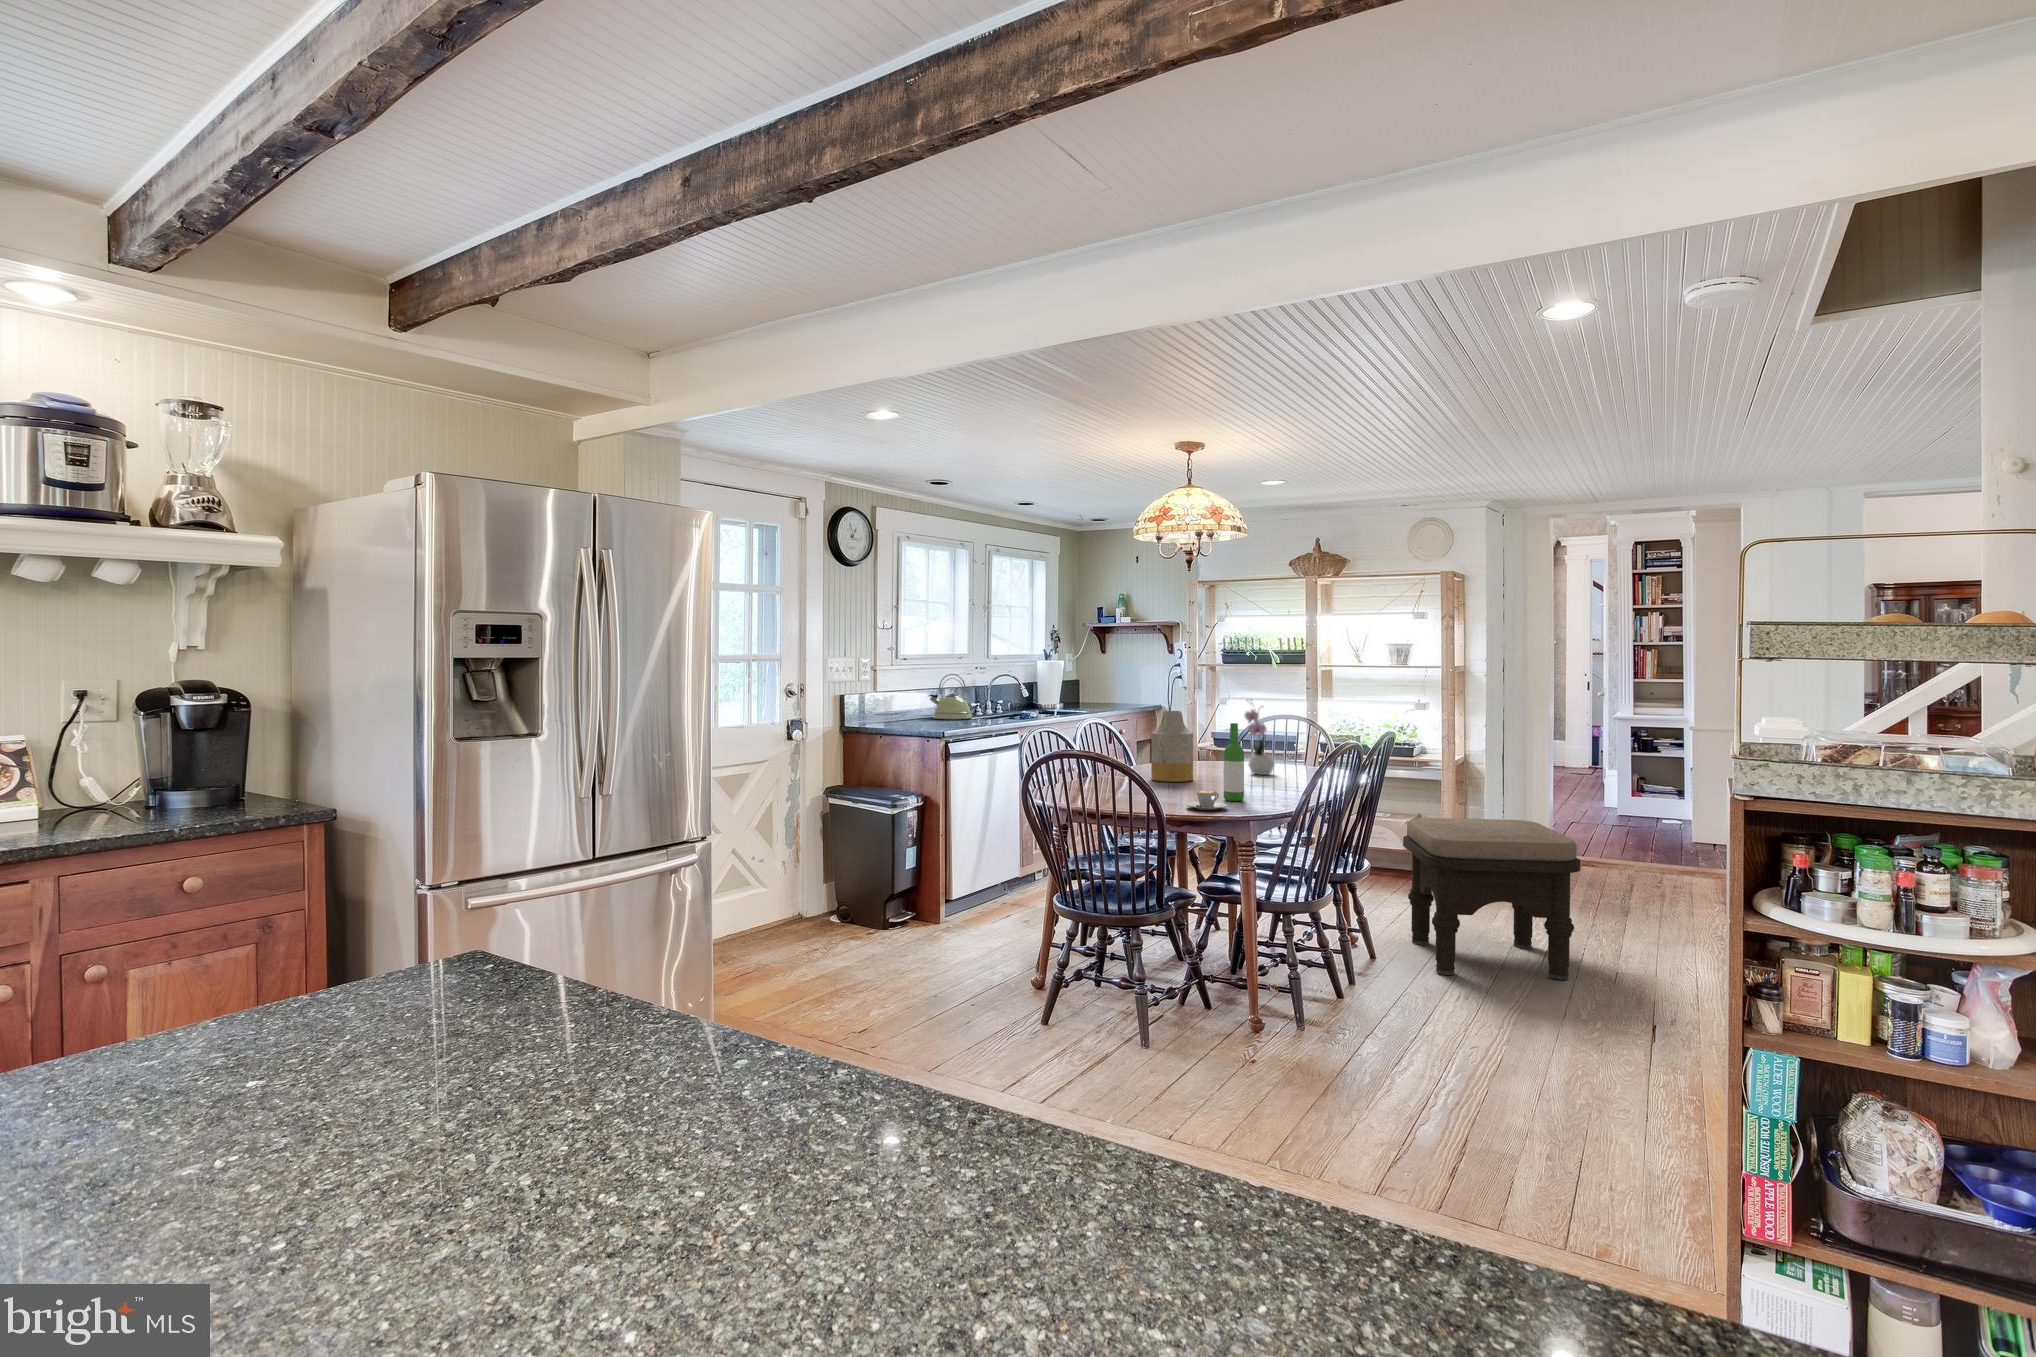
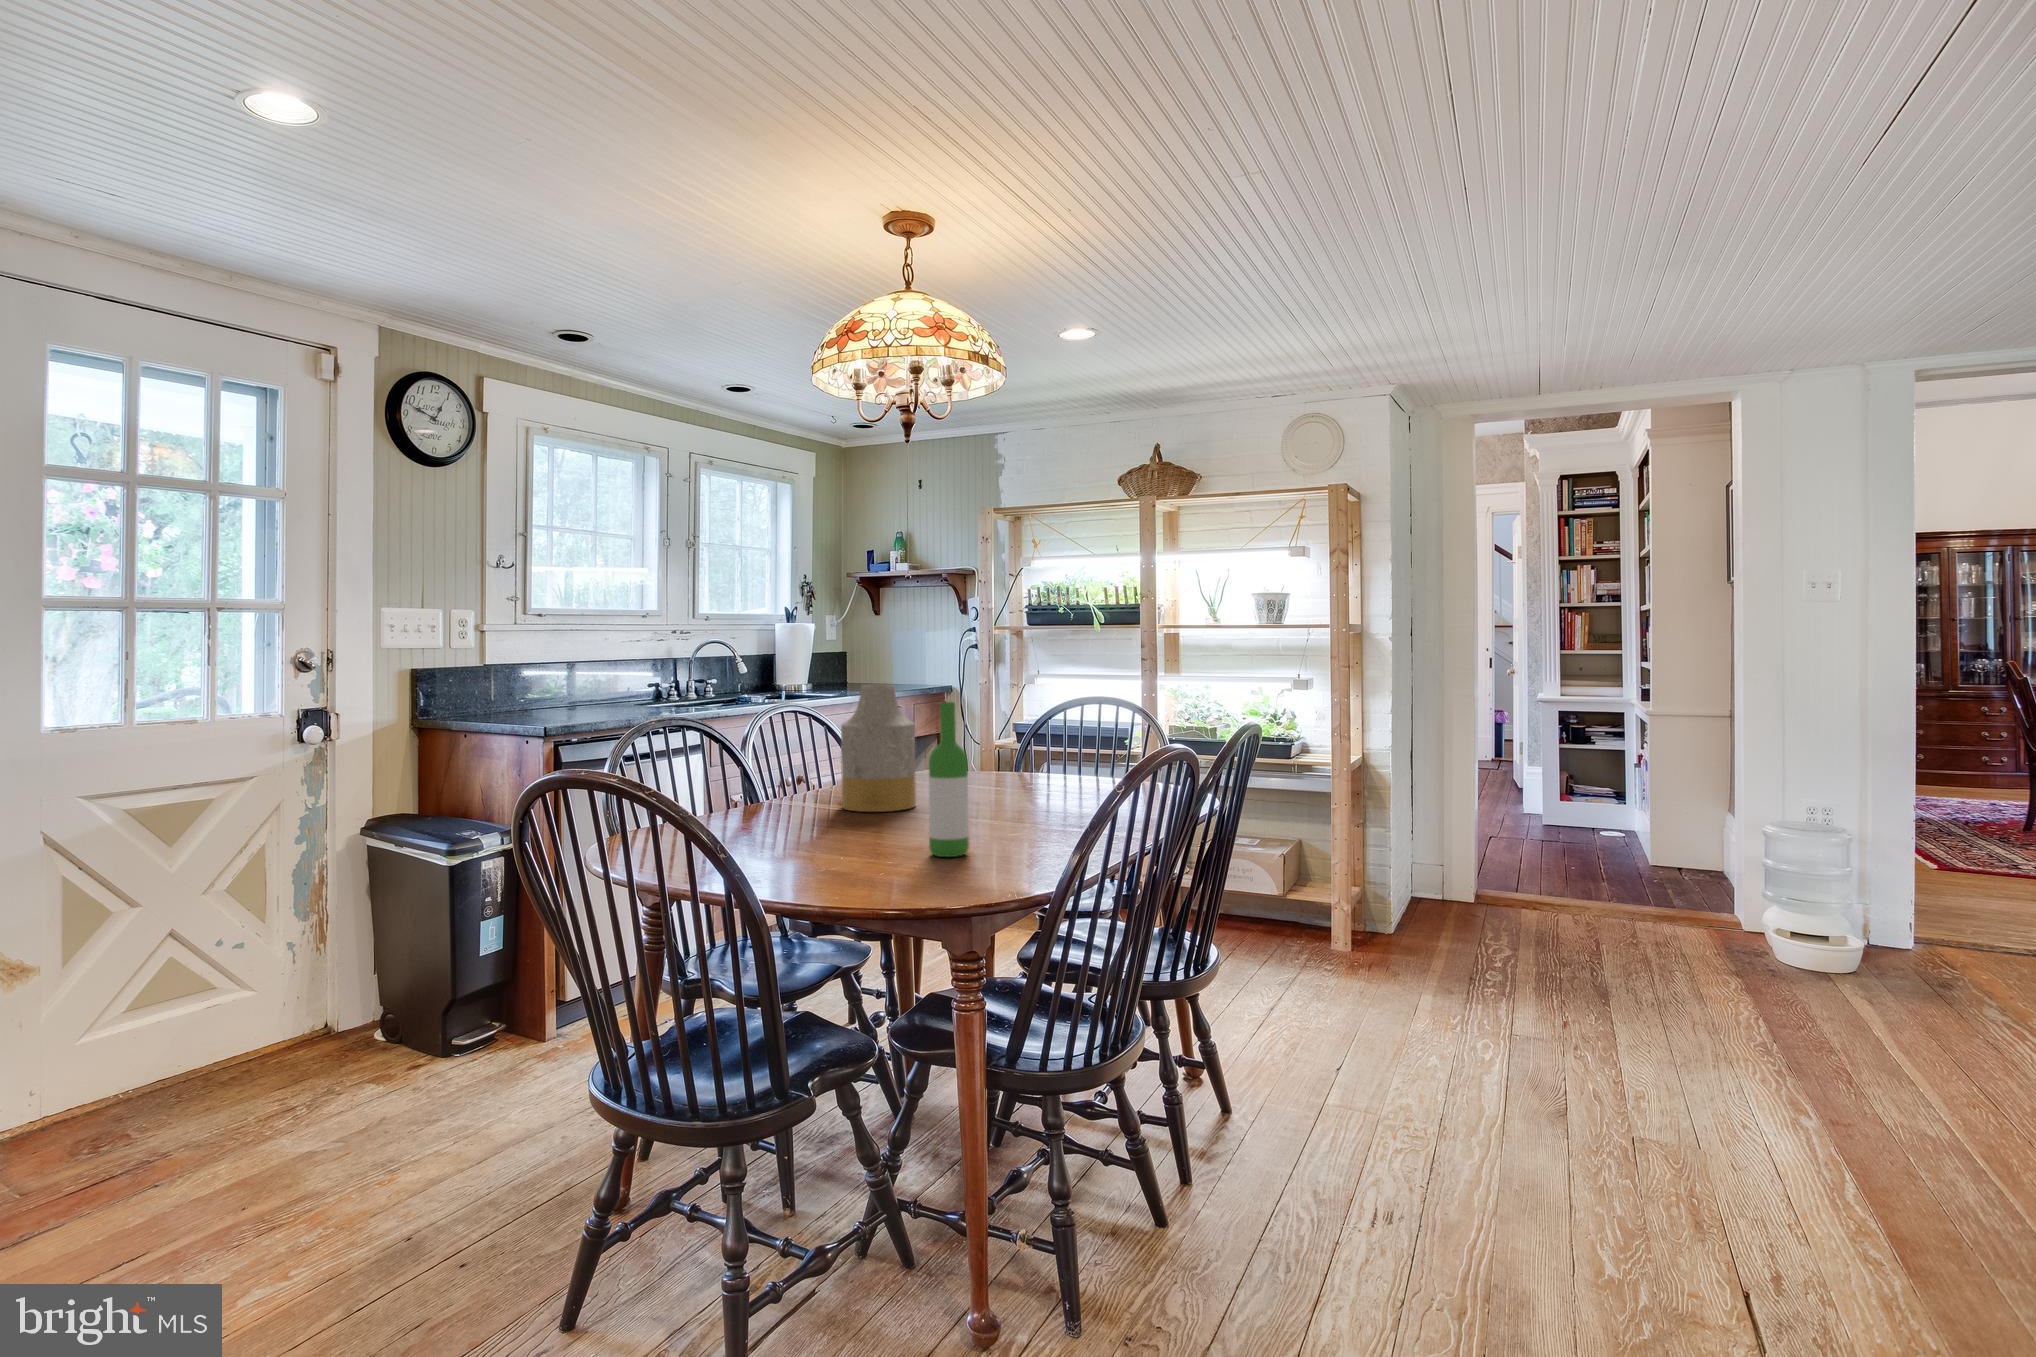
kettle: present [929,674,972,719] -> none [551,636,622,708]
flower arrangement: present [1245,710,1275,775] -> none [1013,664,1072,794]
coffee cup: present [1186,791,1227,810] -> none [830,842,916,885]
ottoman: present [1403,818,1580,980] -> none [1277,860,1583,1157]

